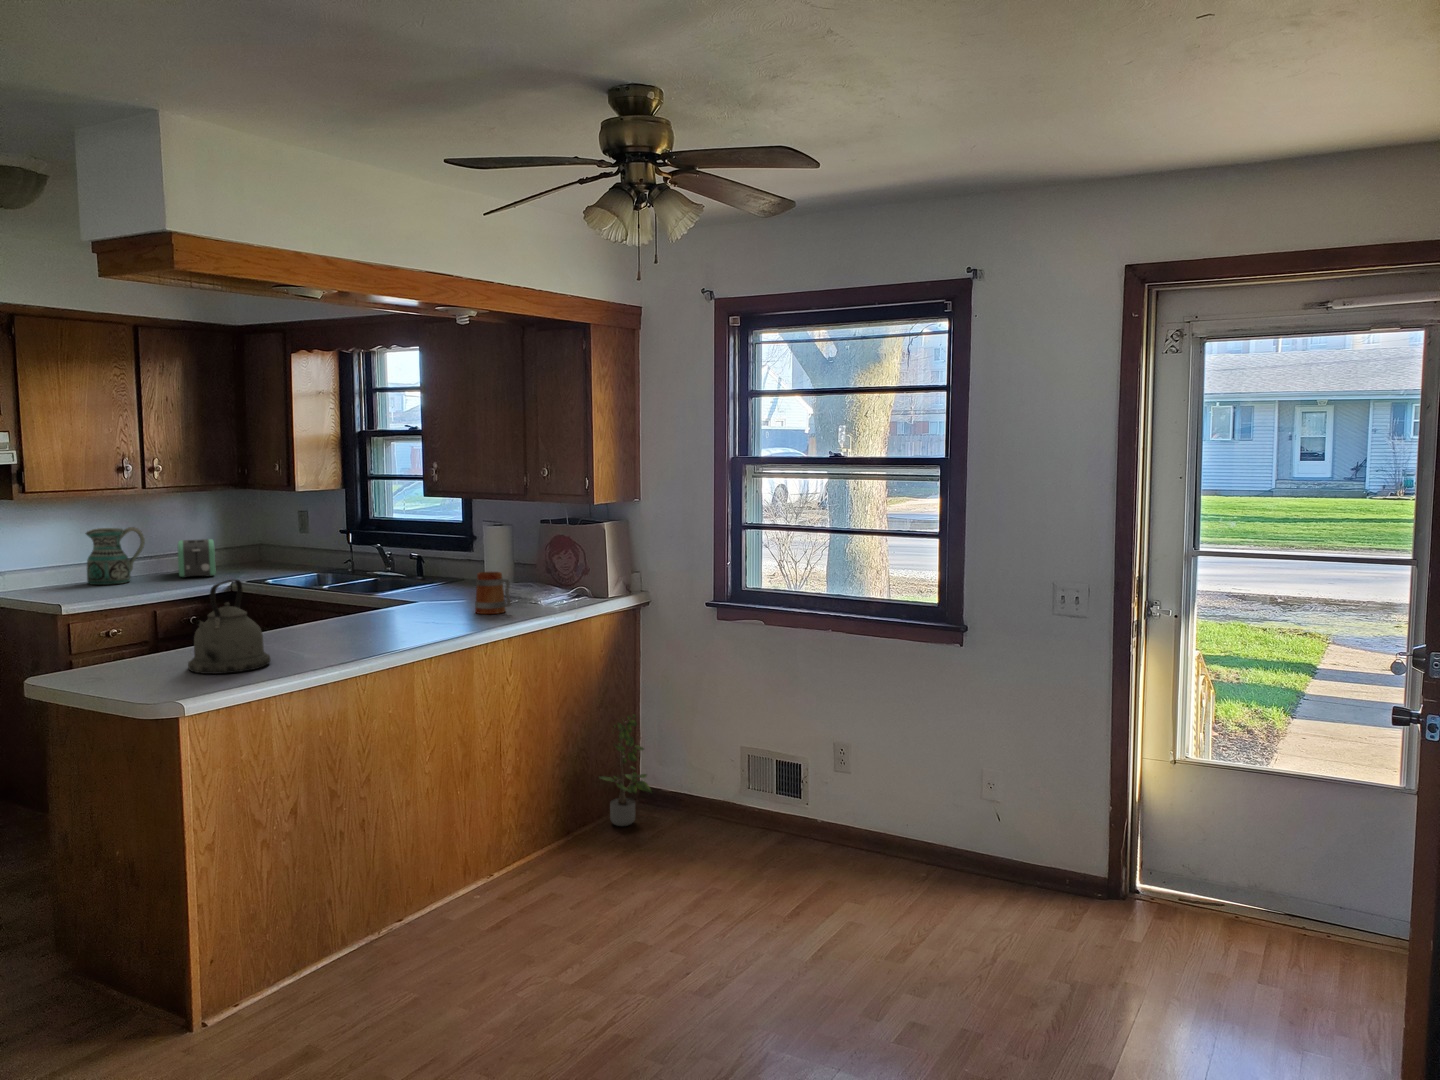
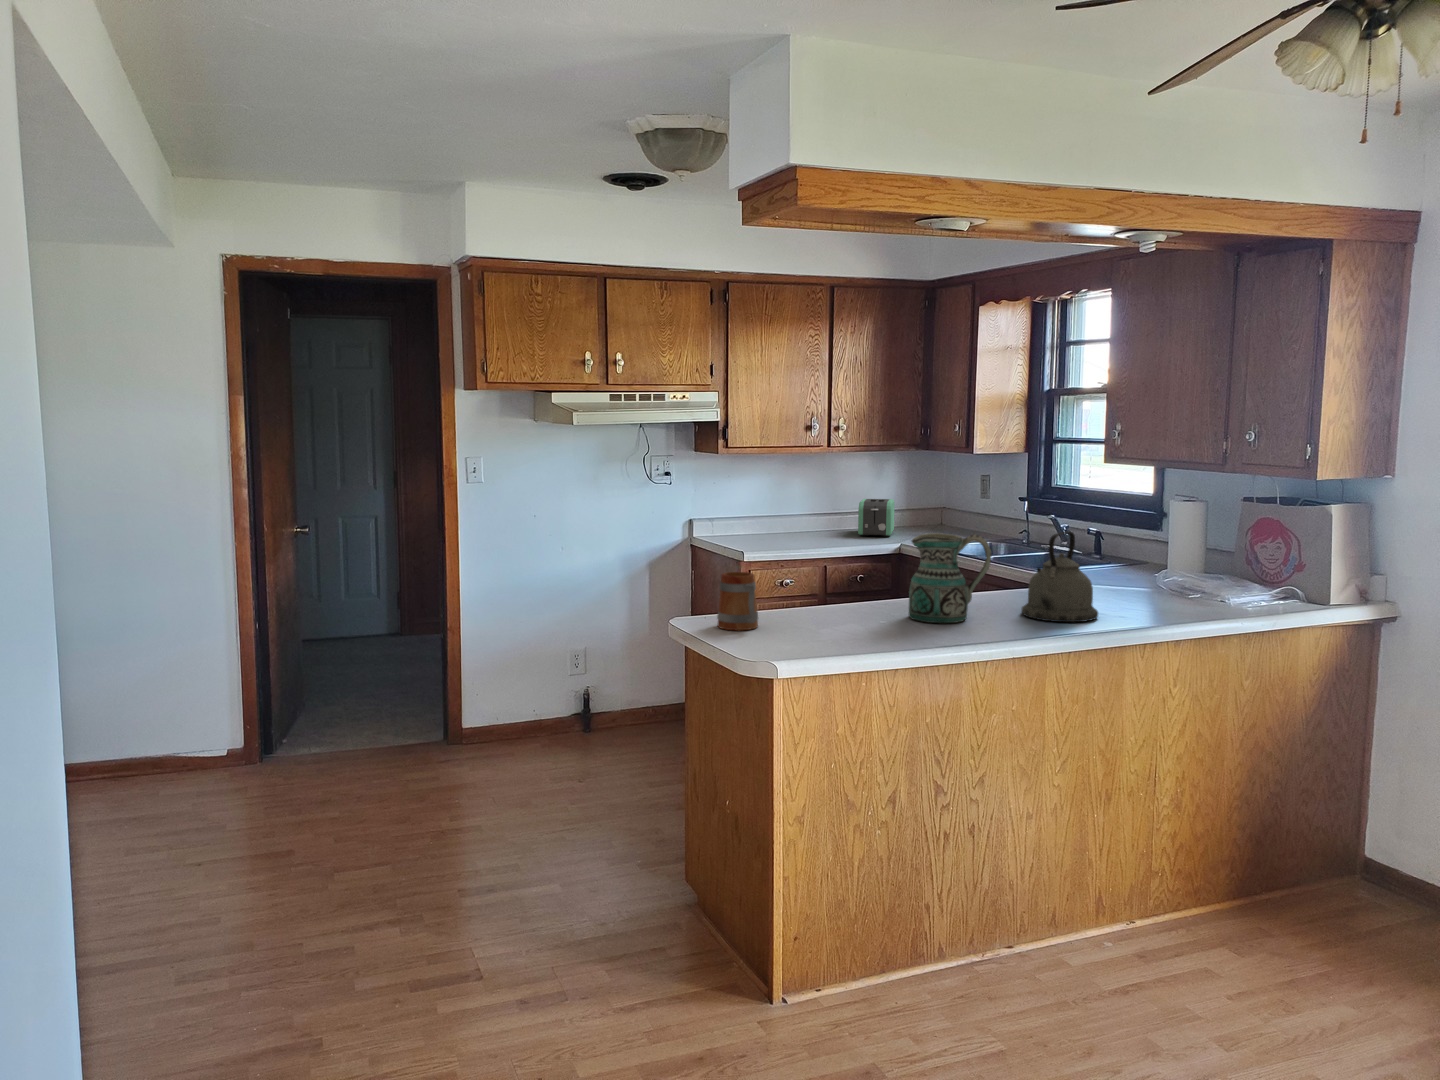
ceramic pitcher: present [86,527,145,585] -> present [909,533,992,623]
mug: present [475,572,511,614] -> present [717,572,758,630]
kettle: present [188,579,271,674] -> present [1022,532,1098,622]
potted plant: present [600,715,652,826] -> none [1294,760,1377,910]

